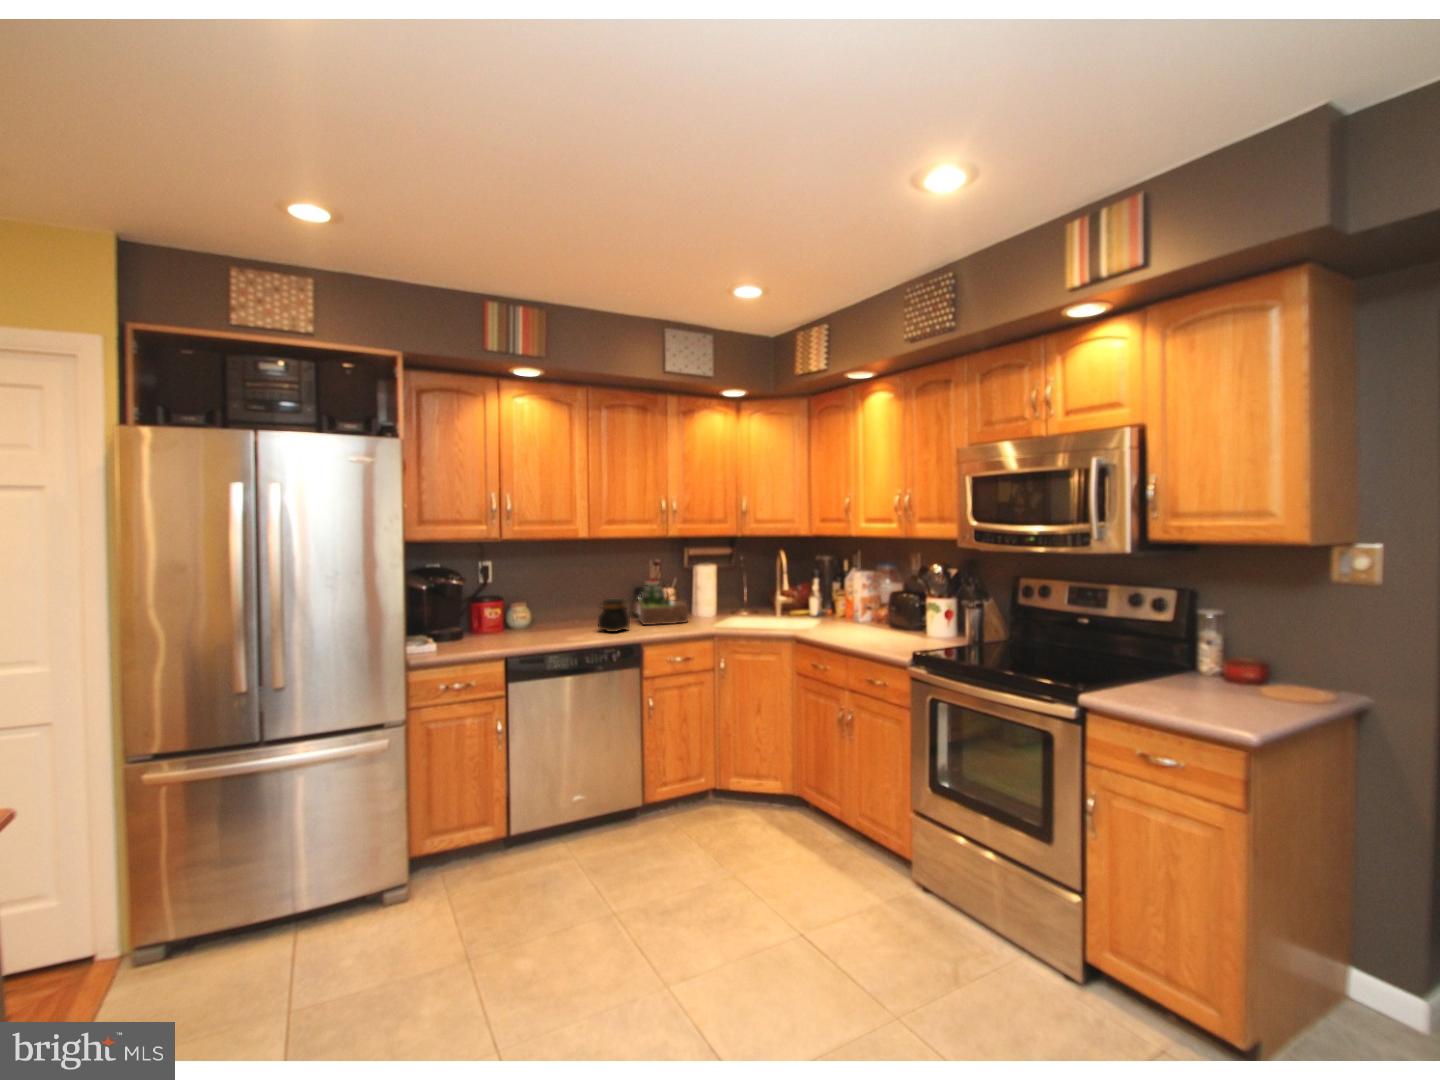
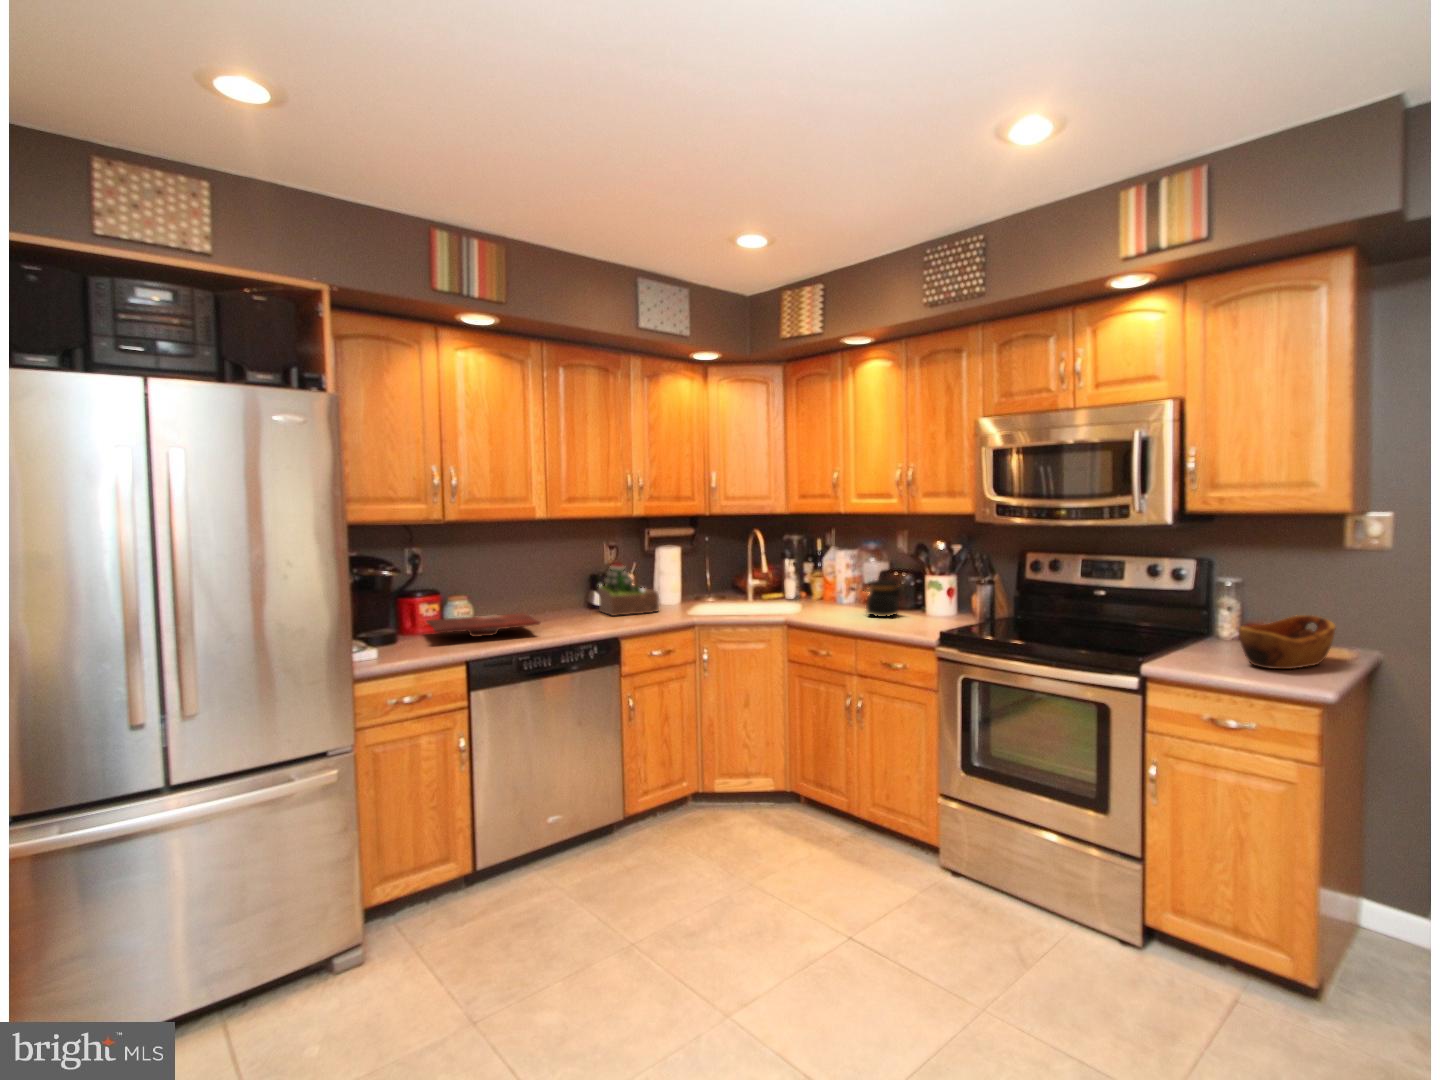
jar: present [598,599,630,632] -> present [863,580,901,617]
cutting board: none [474,621,565,640] -> present [427,613,540,636]
wooden bowl: none [1189,652,1304,709] -> present [1239,615,1335,669]

